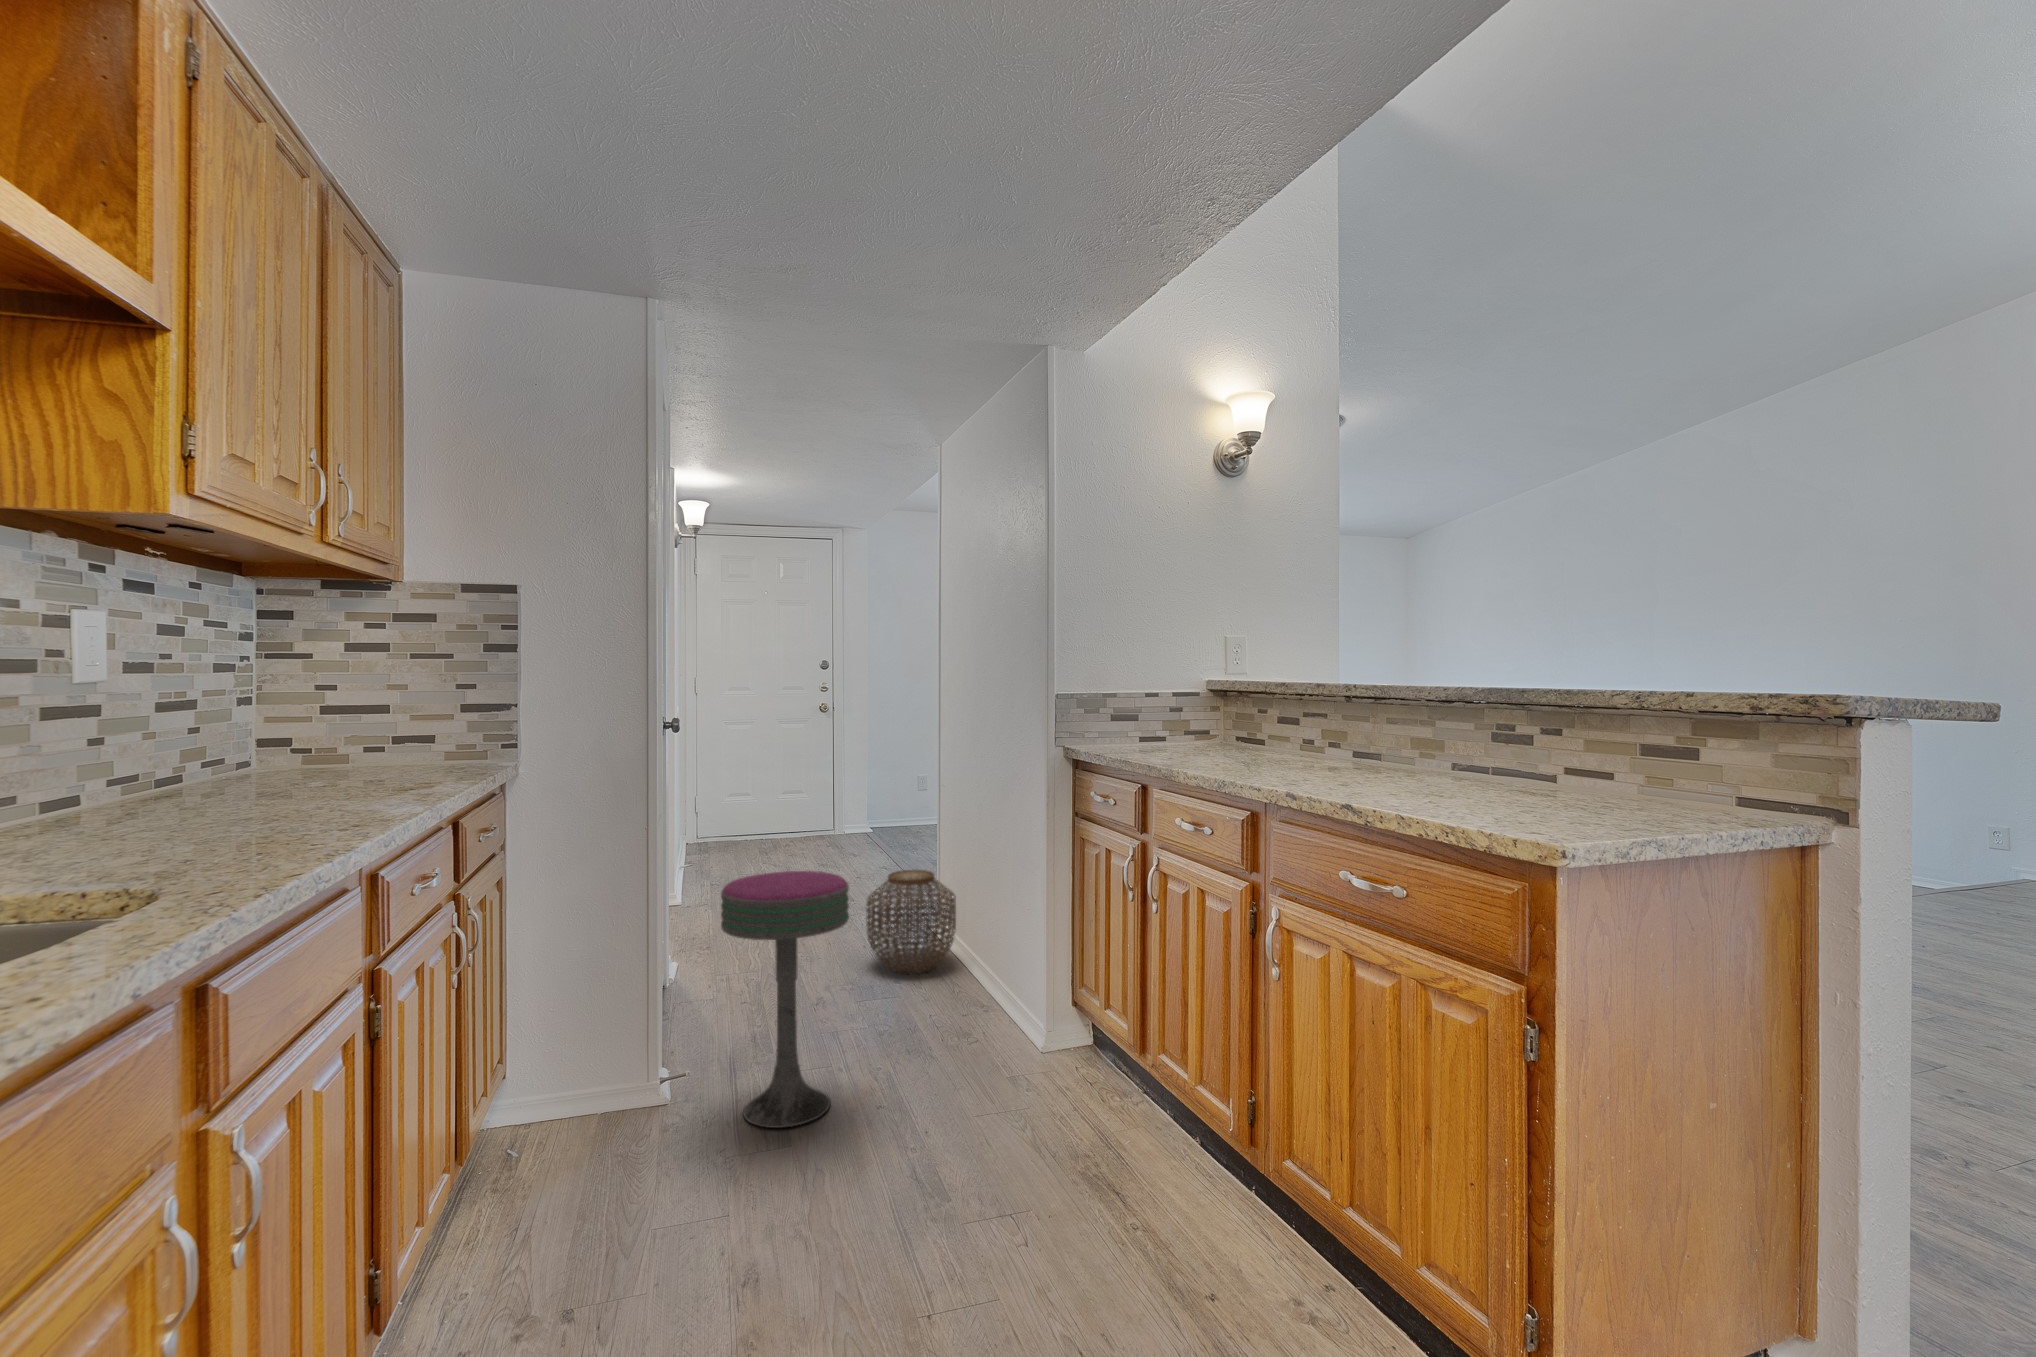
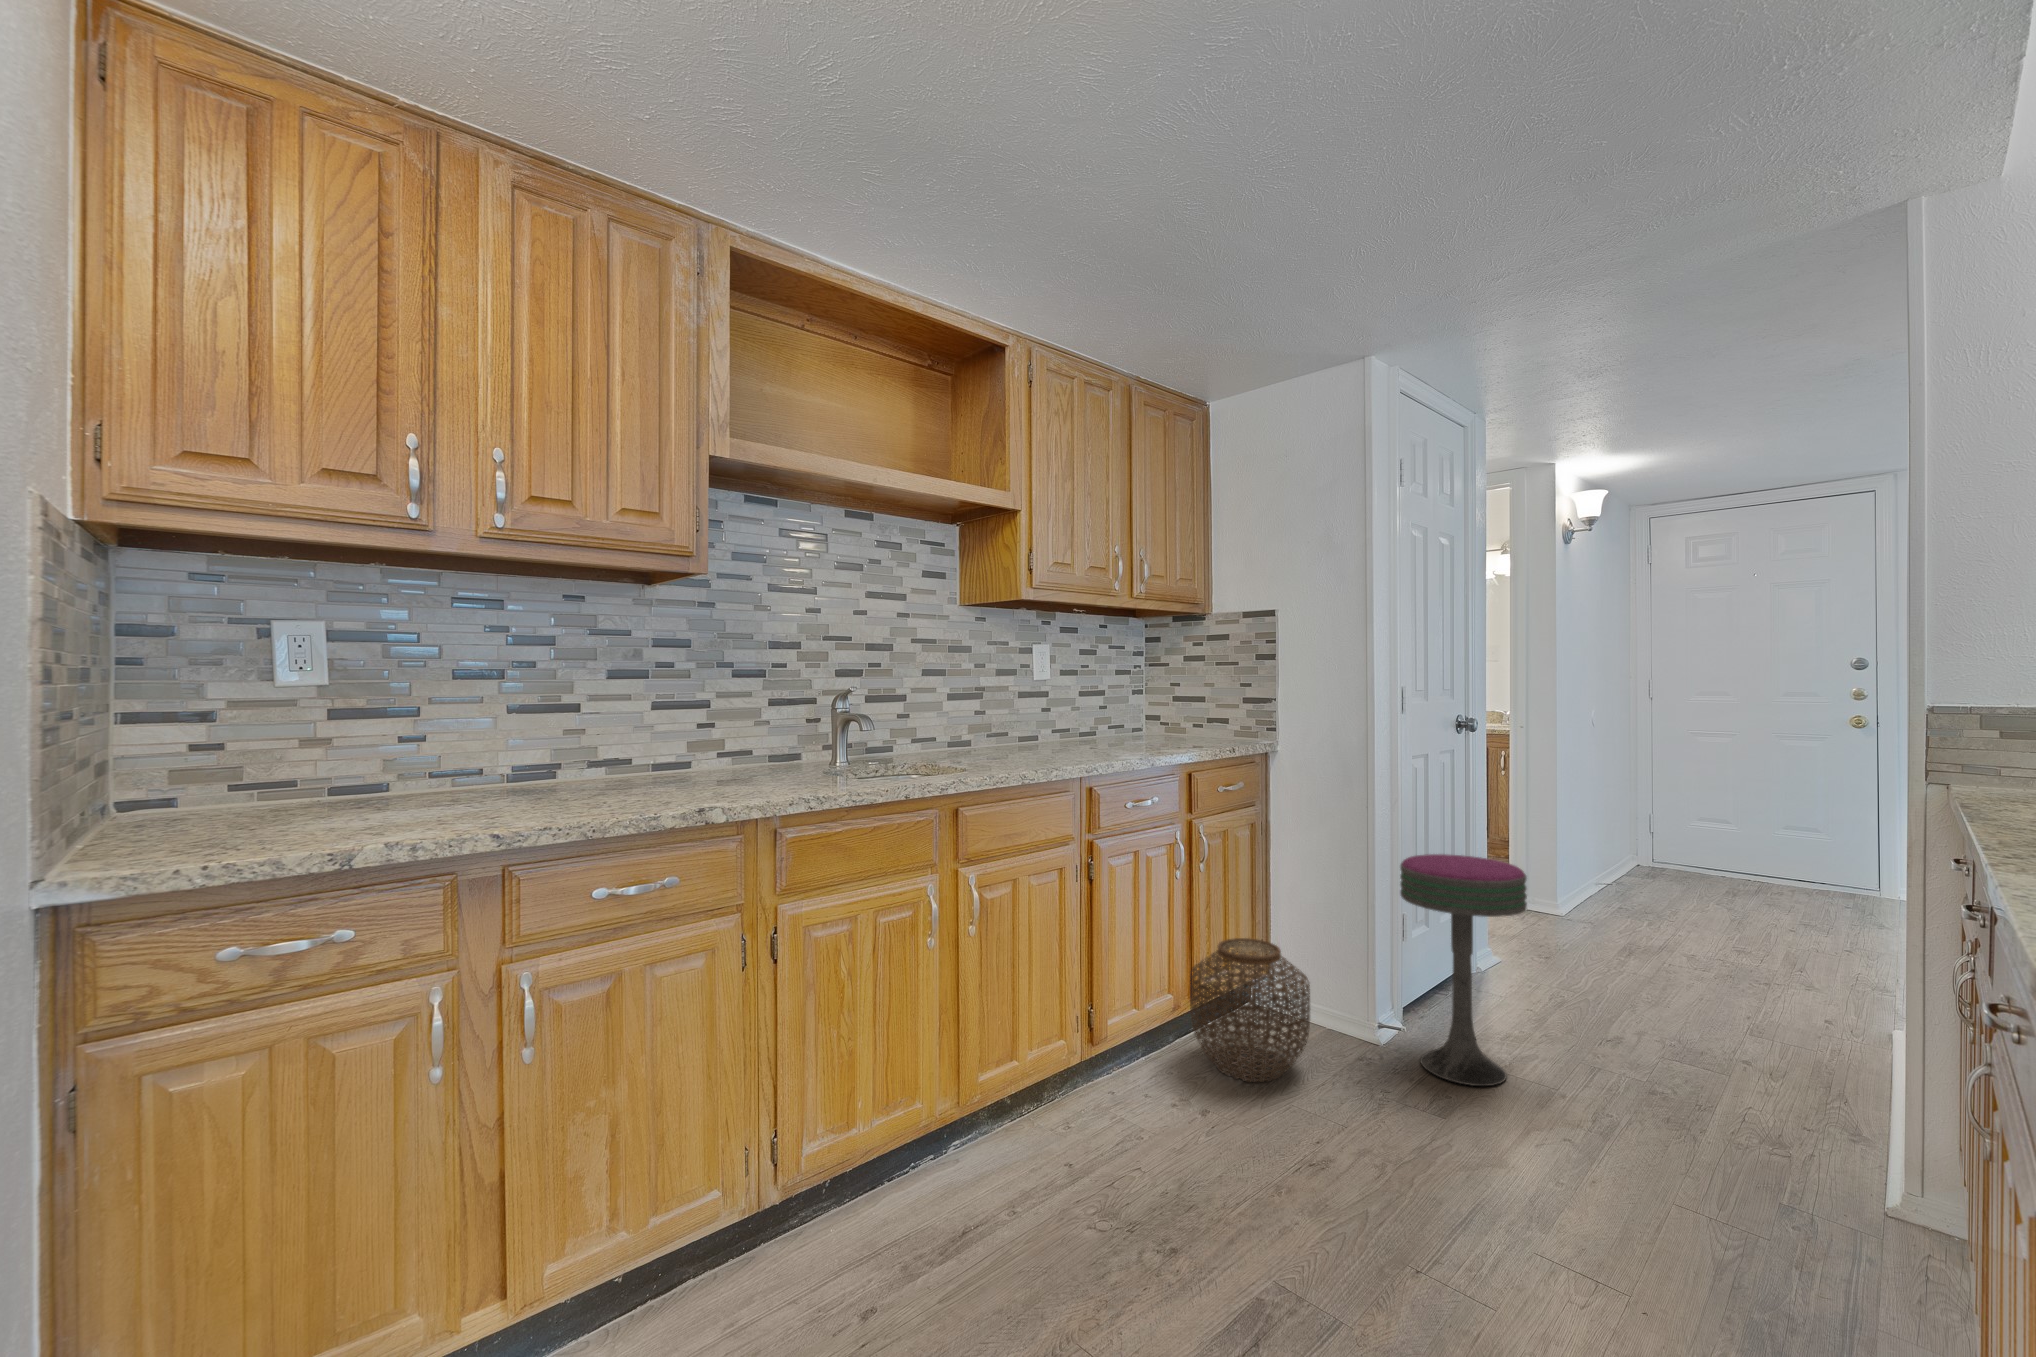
woven basket: present [867,870,956,974] -> present [1190,938,1310,1082]

